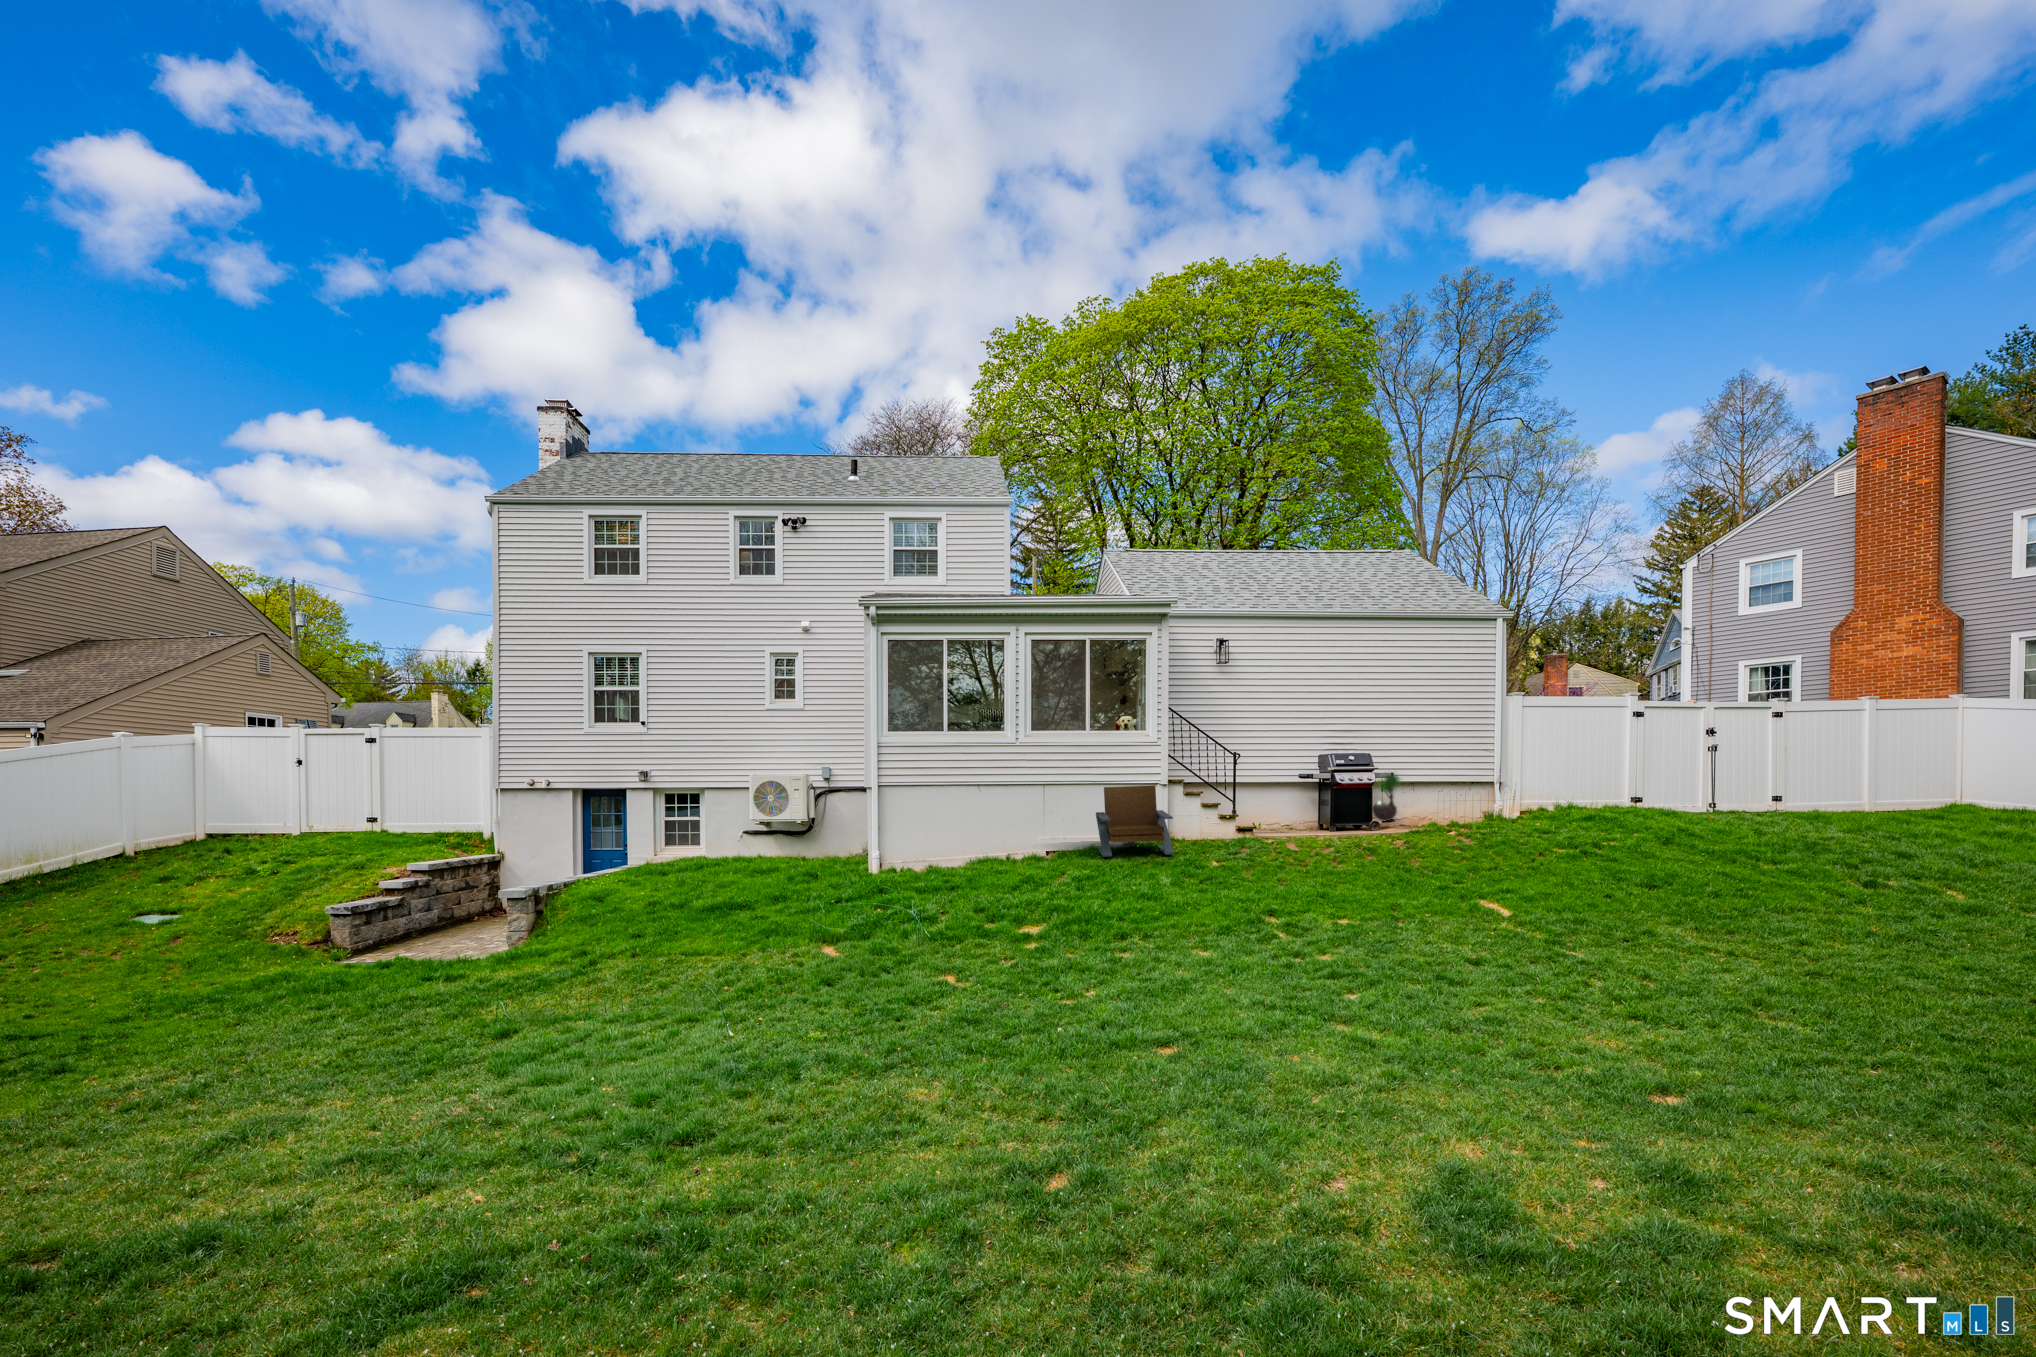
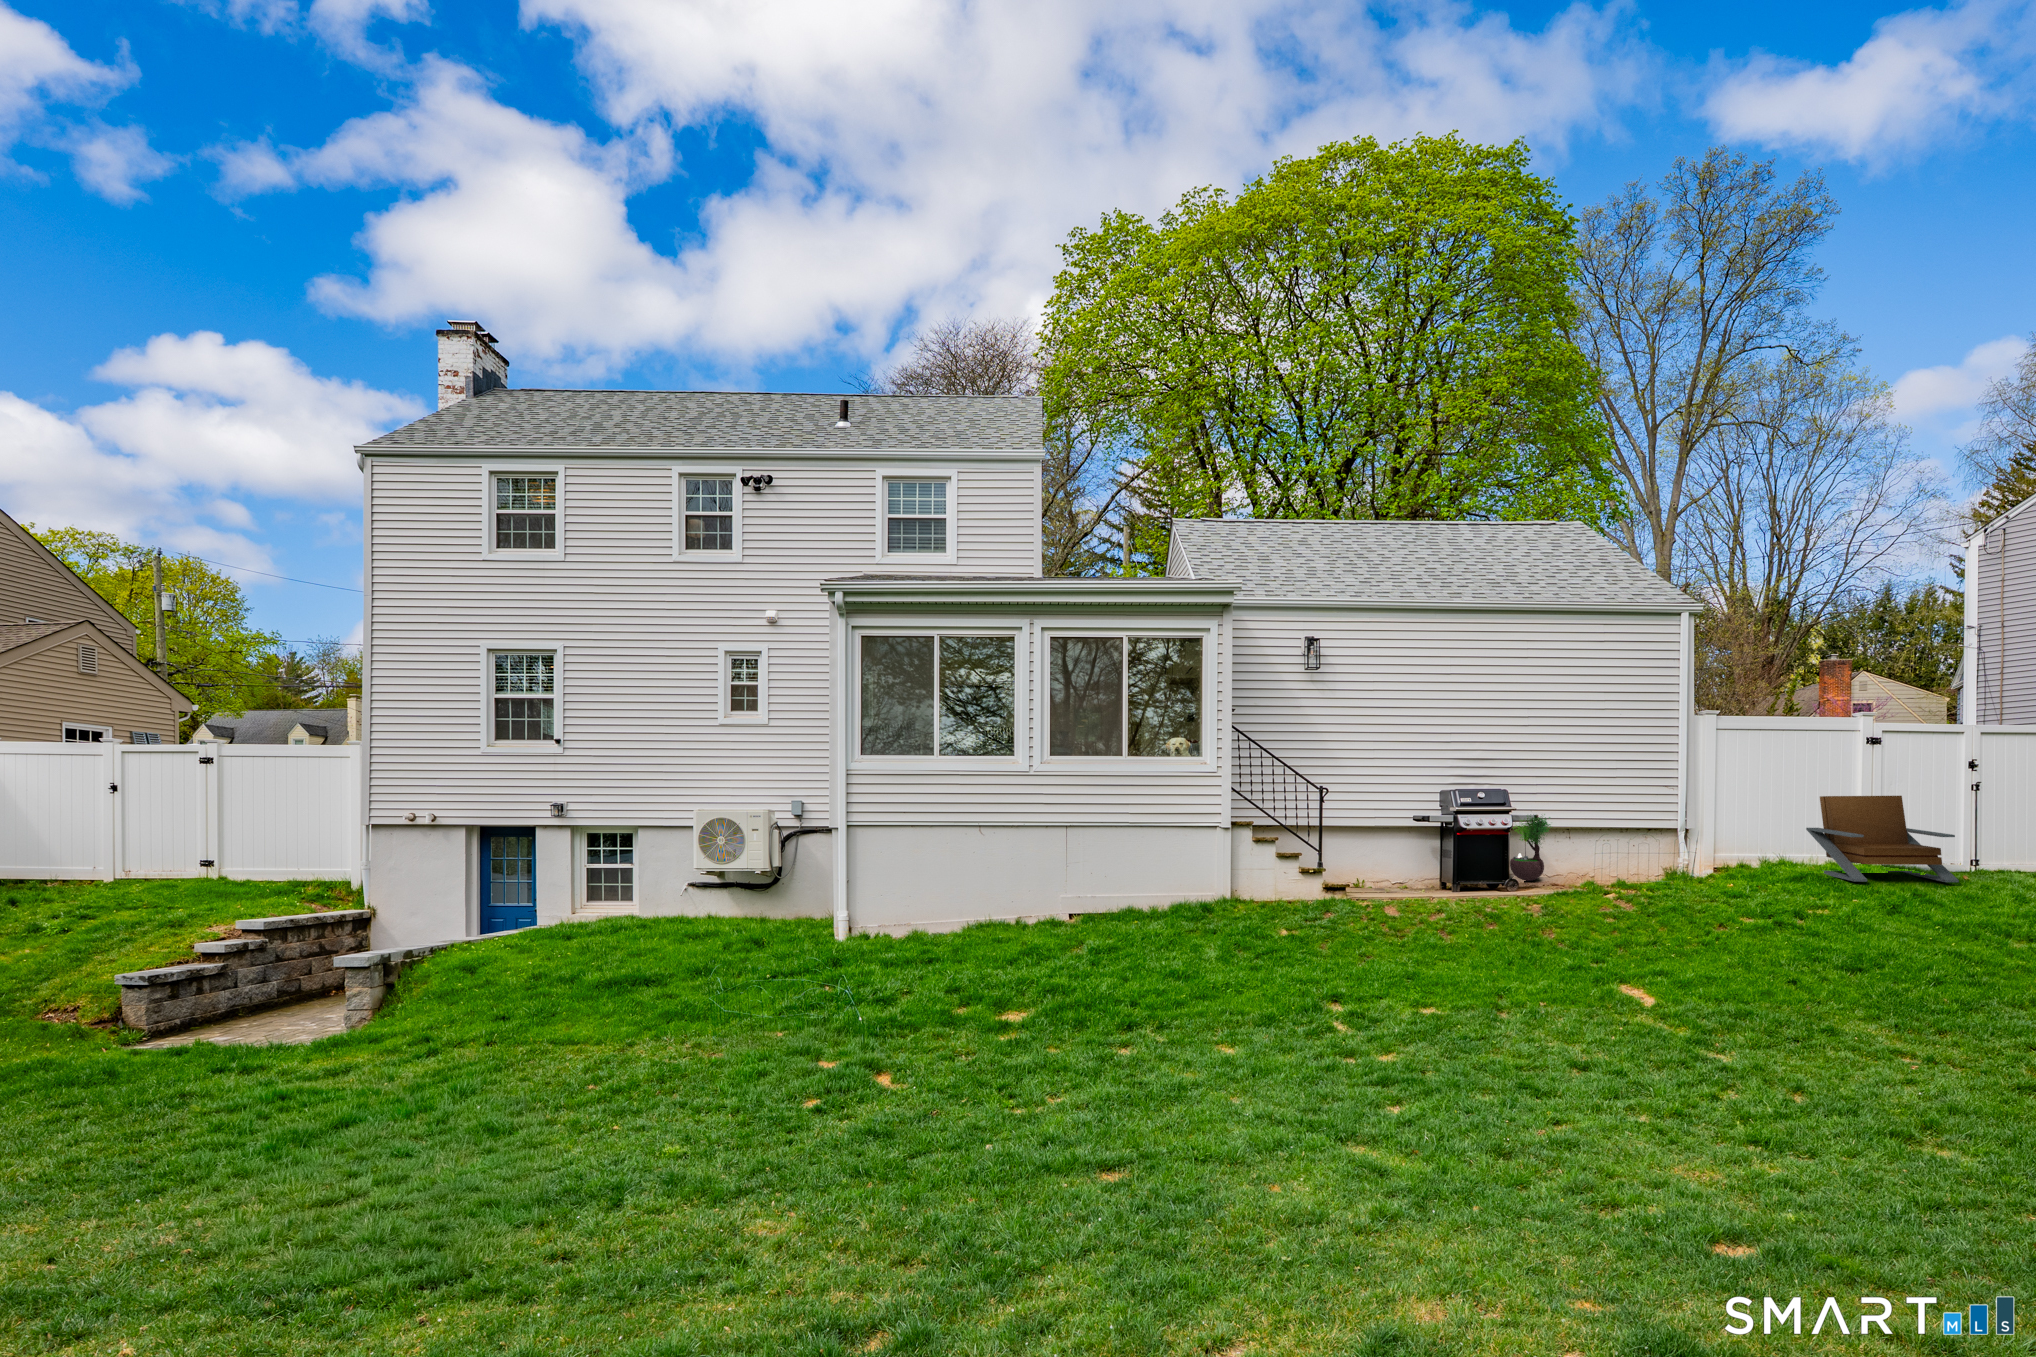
lounge chair: present [1096,786,1174,857] -> present [1806,796,1959,882]

